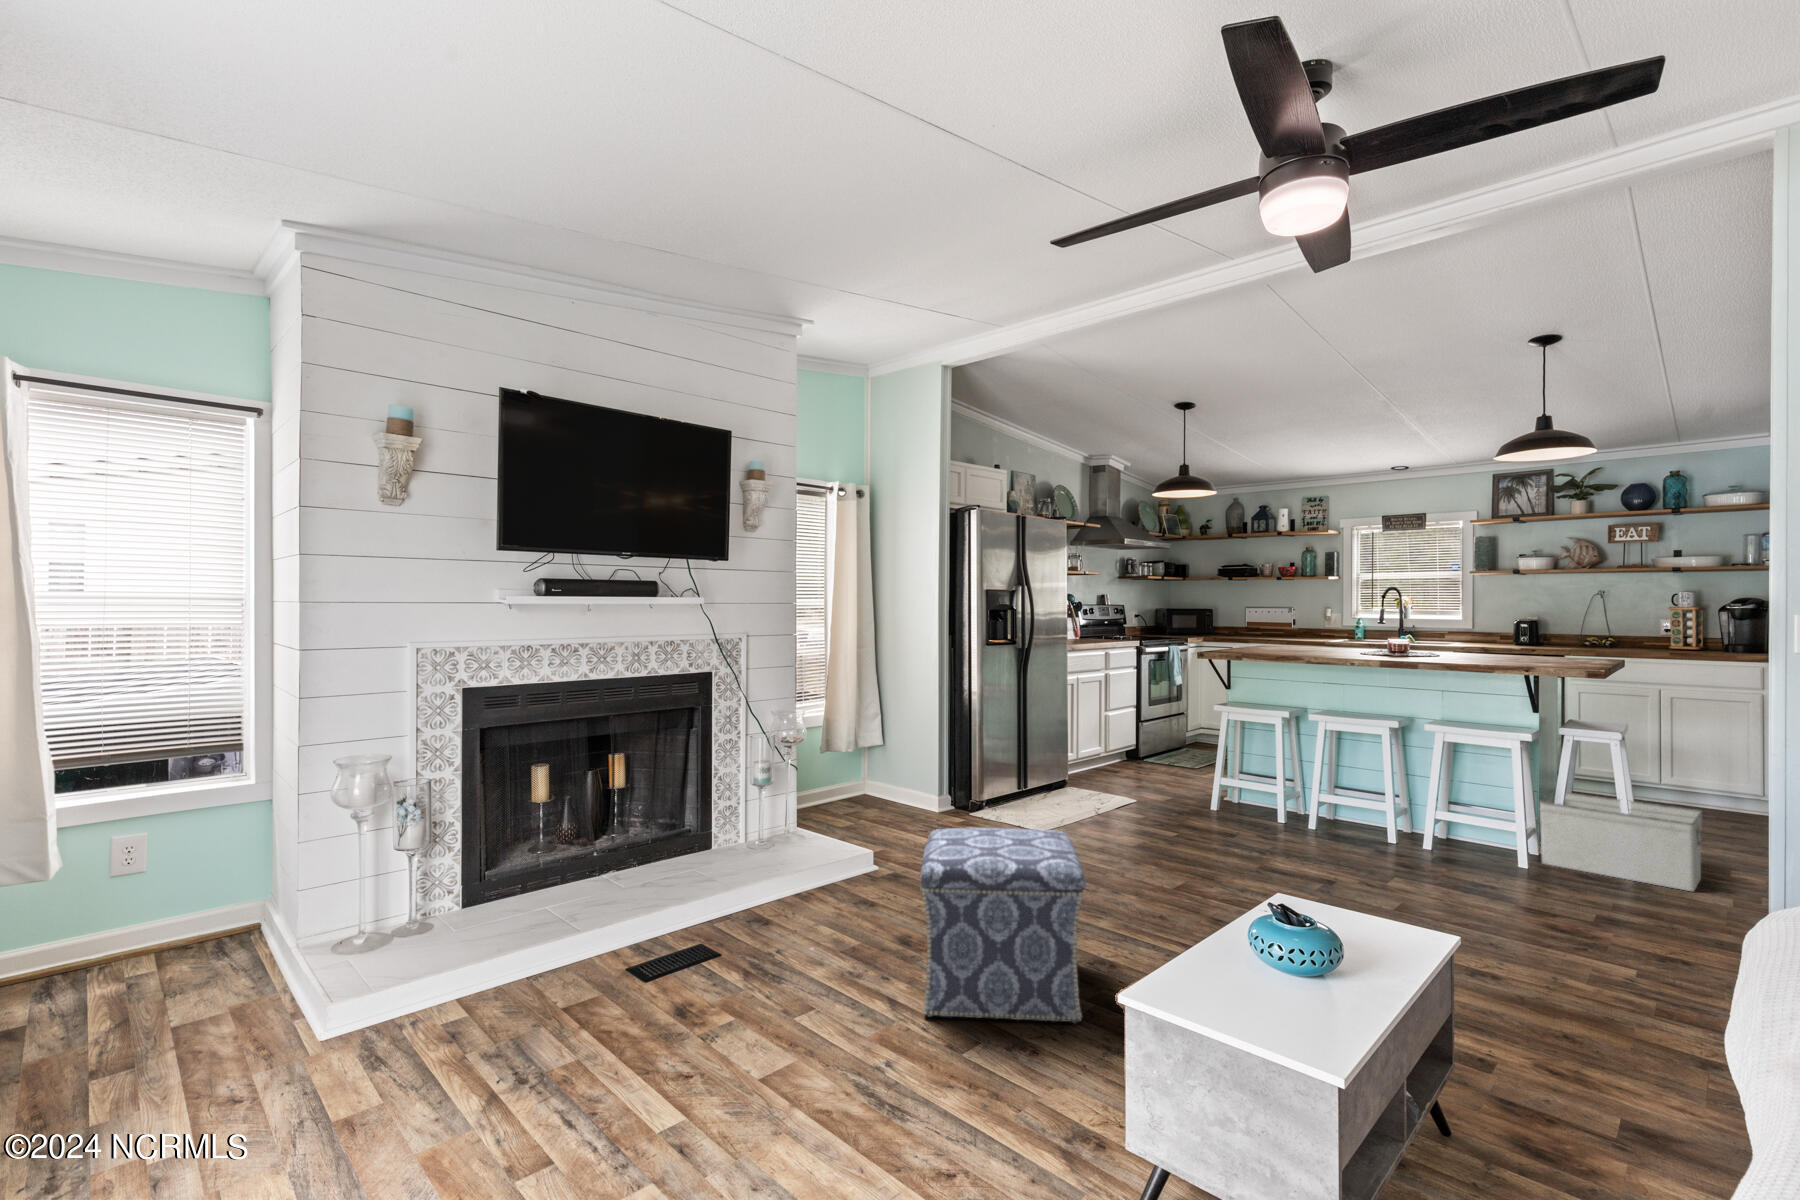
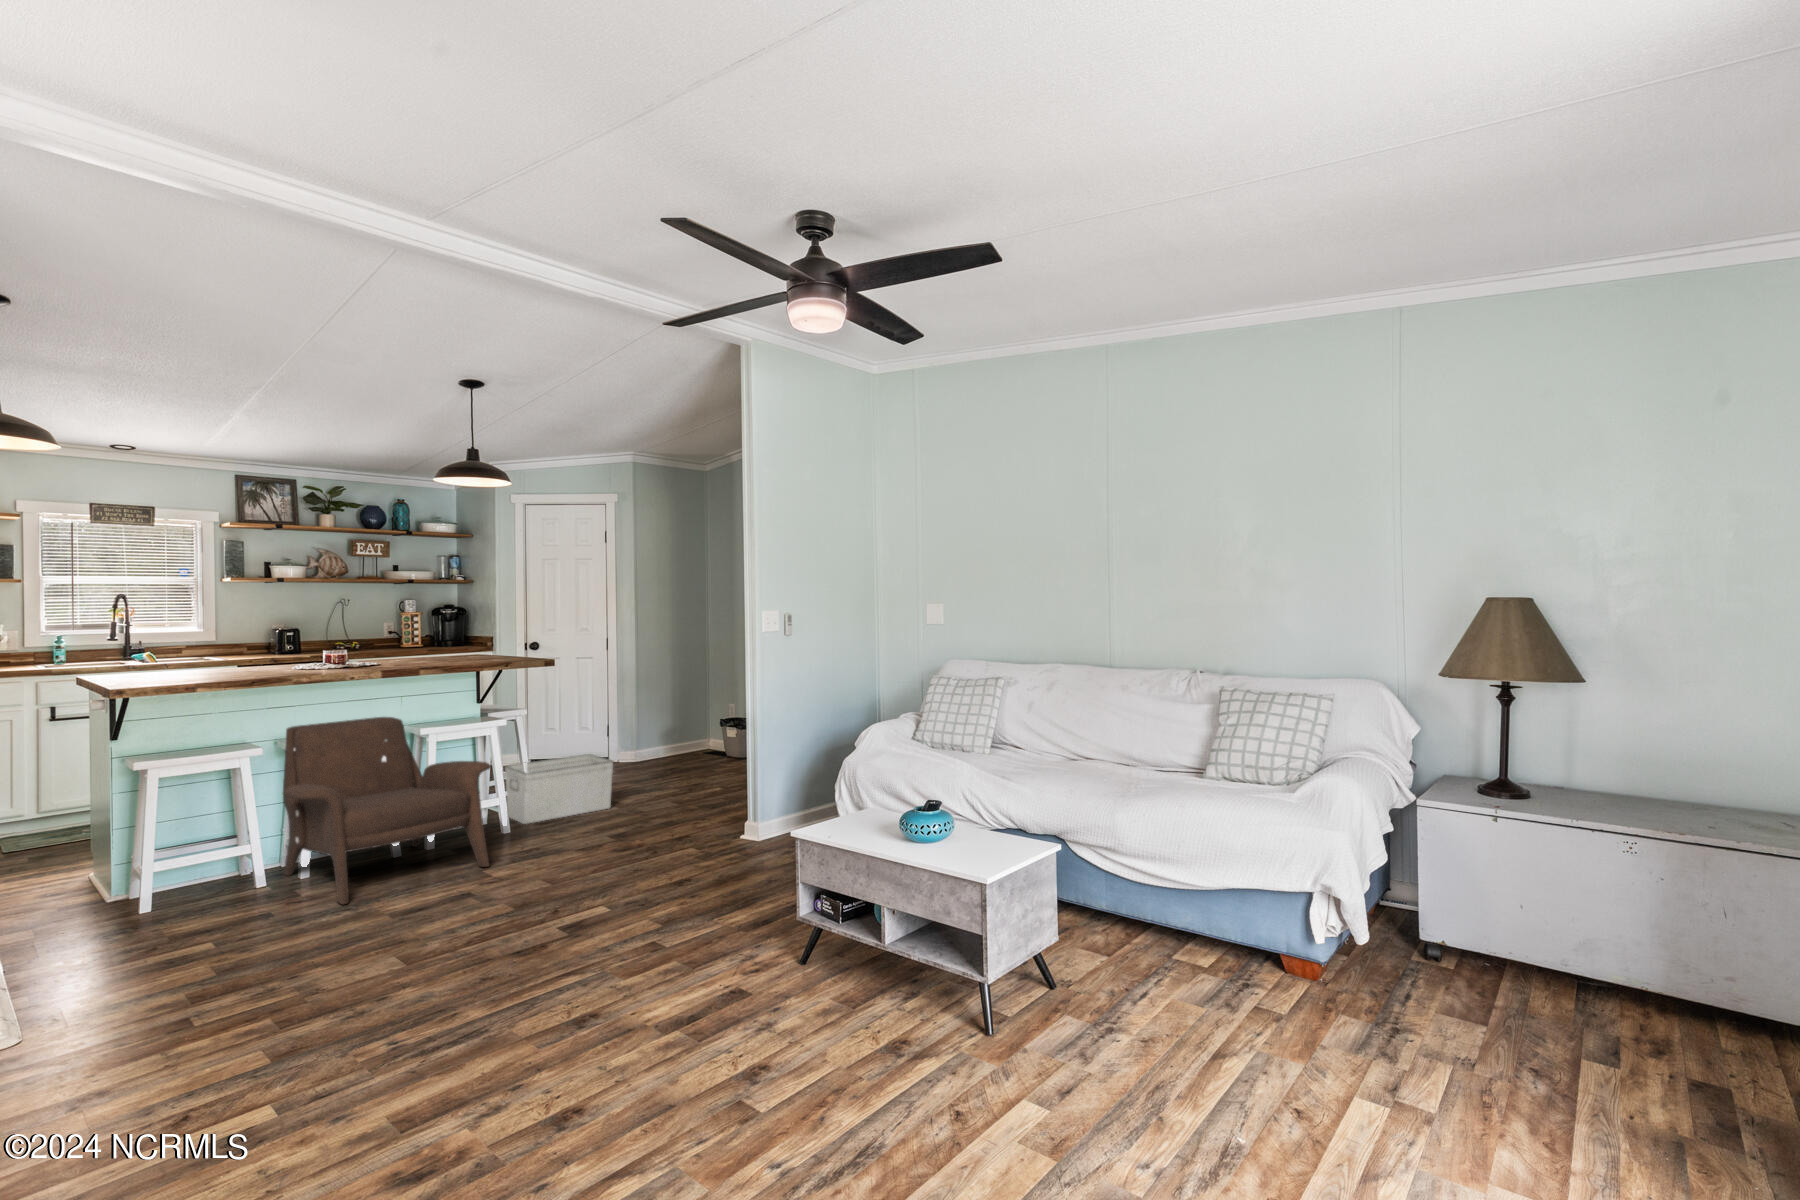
armchair: none [1231,700,1418,871] -> present [283,717,491,904]
ottoman: present [920,828,1086,1023] -> none [491,882,729,1129]

